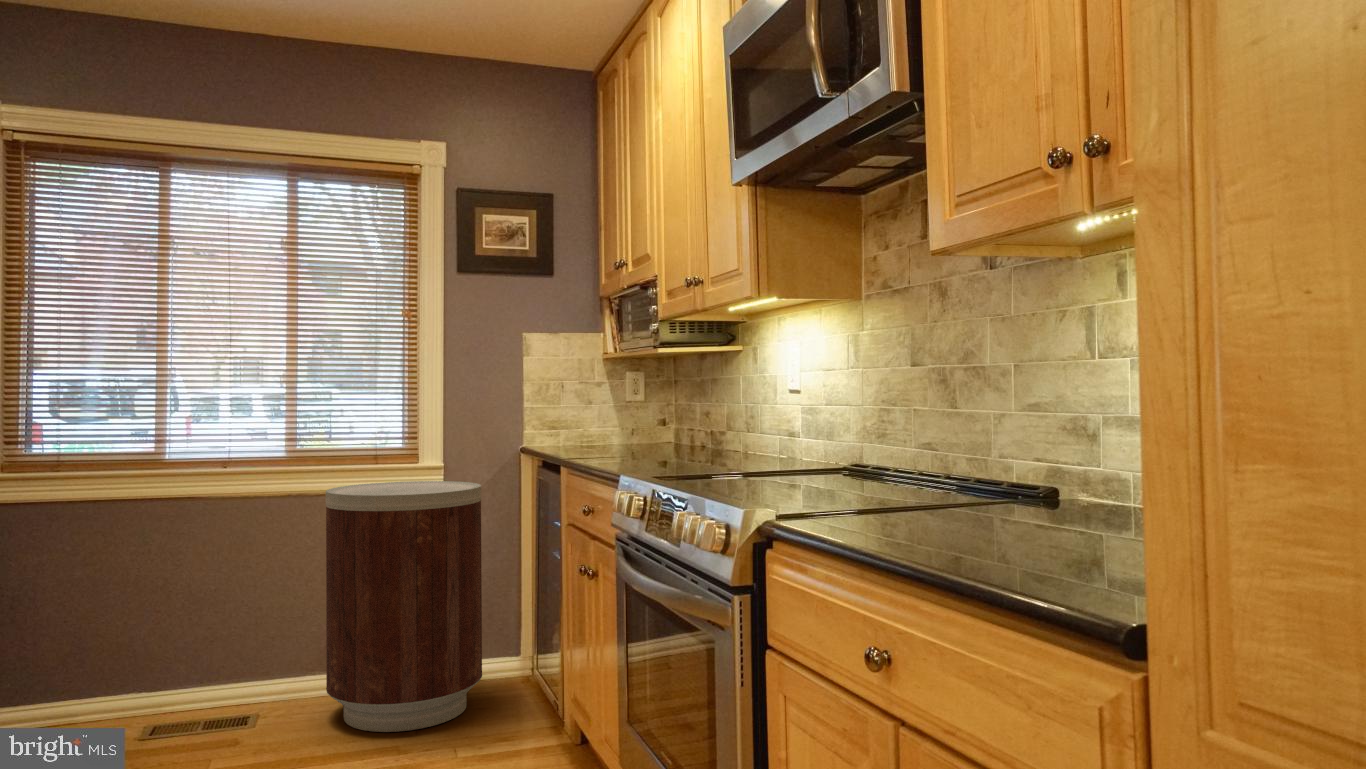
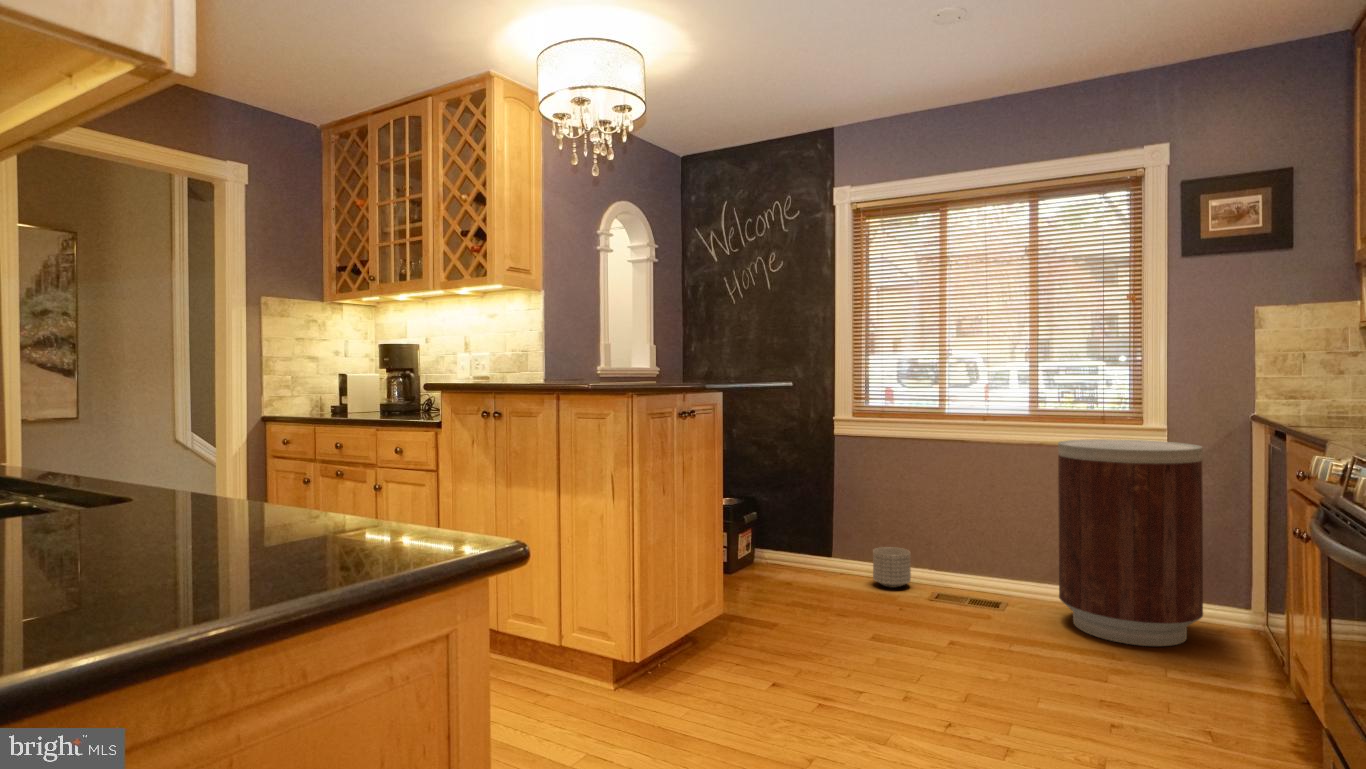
planter: none [38,671,106,738] -> present [873,547,911,588]

